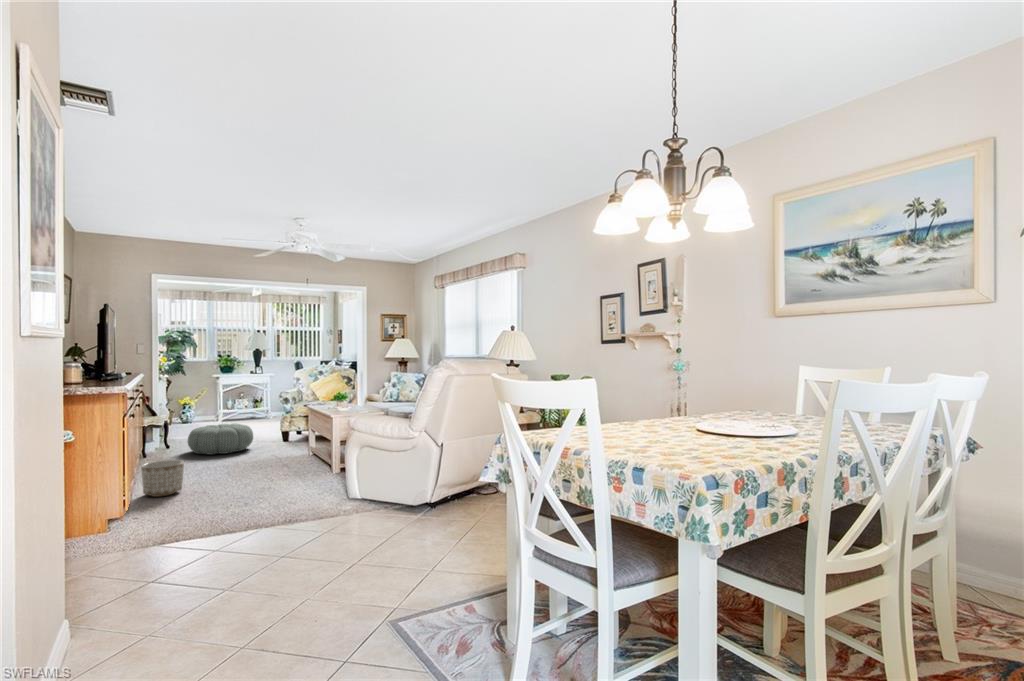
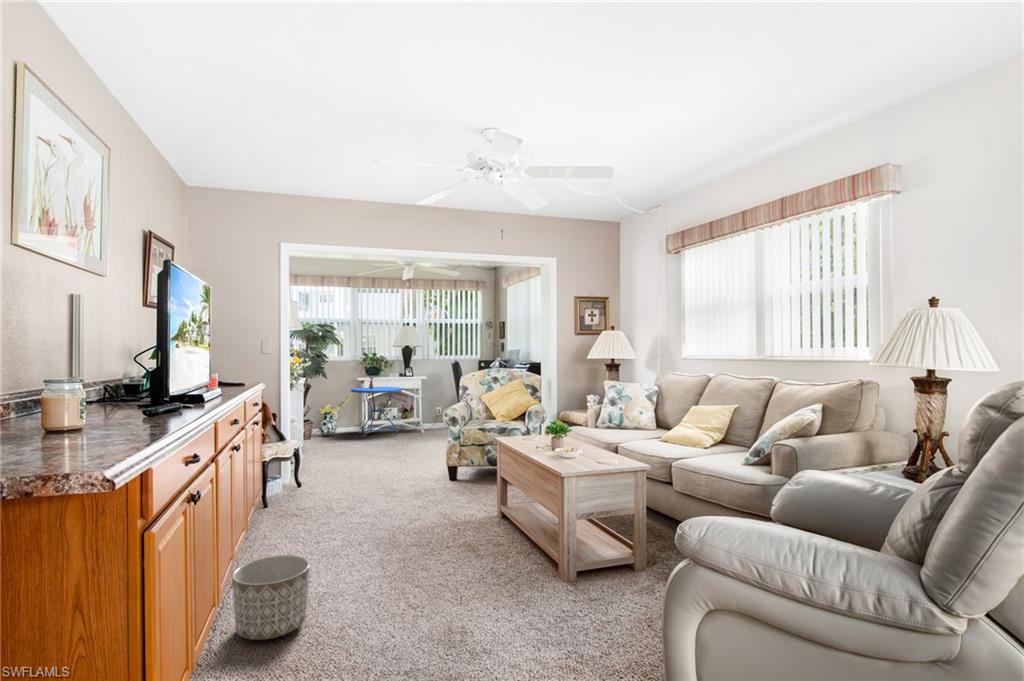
side table: none [207,374,251,423] -> present [351,377,402,439]
pouf: present [188,424,253,455] -> none [324,456,414,507]

